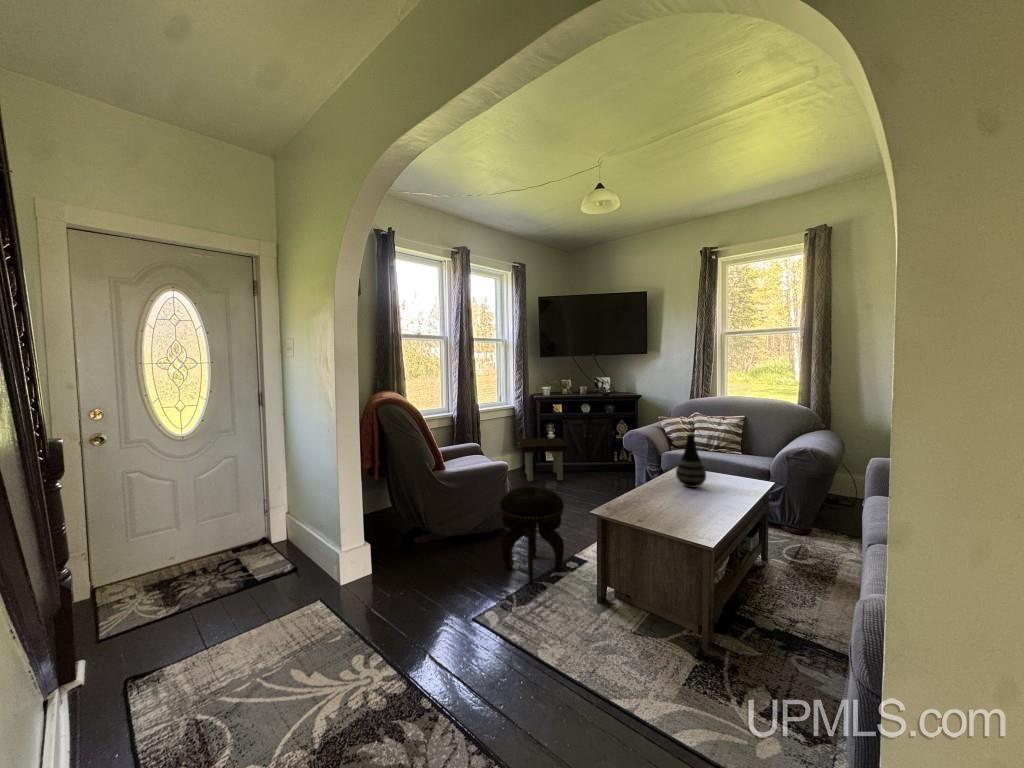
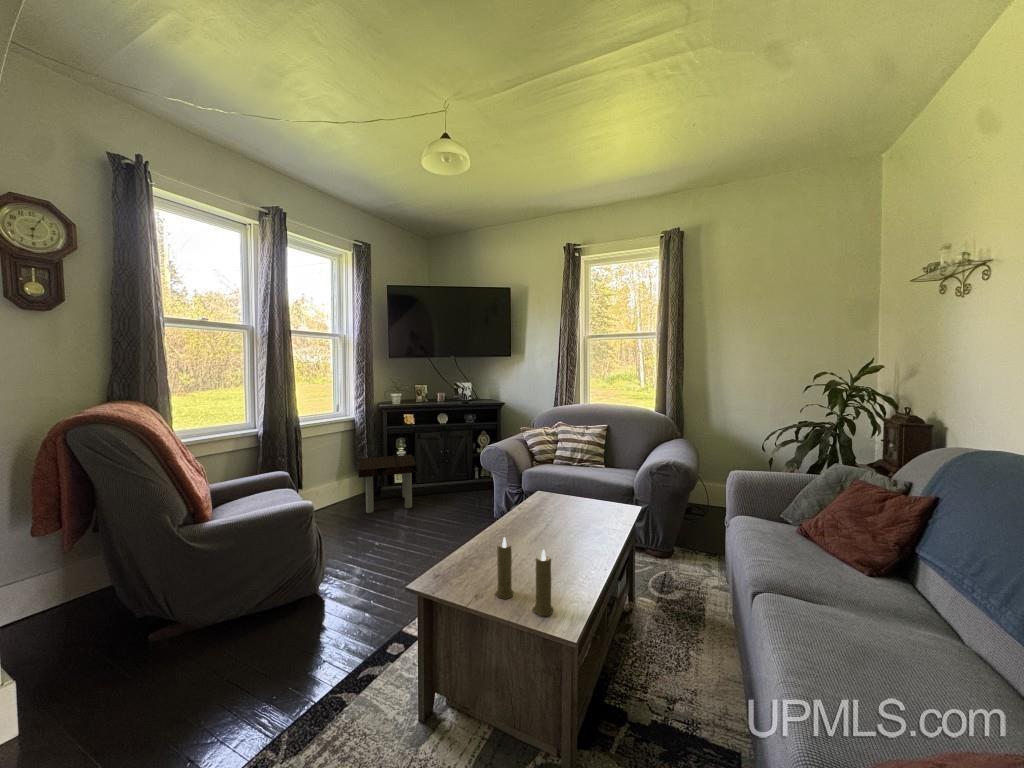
vase: present [676,434,706,488] -> none [534,457,569,526]
candle: none [651,478,695,533] -> present [495,537,553,616]
footstool: present [499,486,564,583] -> none [276,542,382,702]

